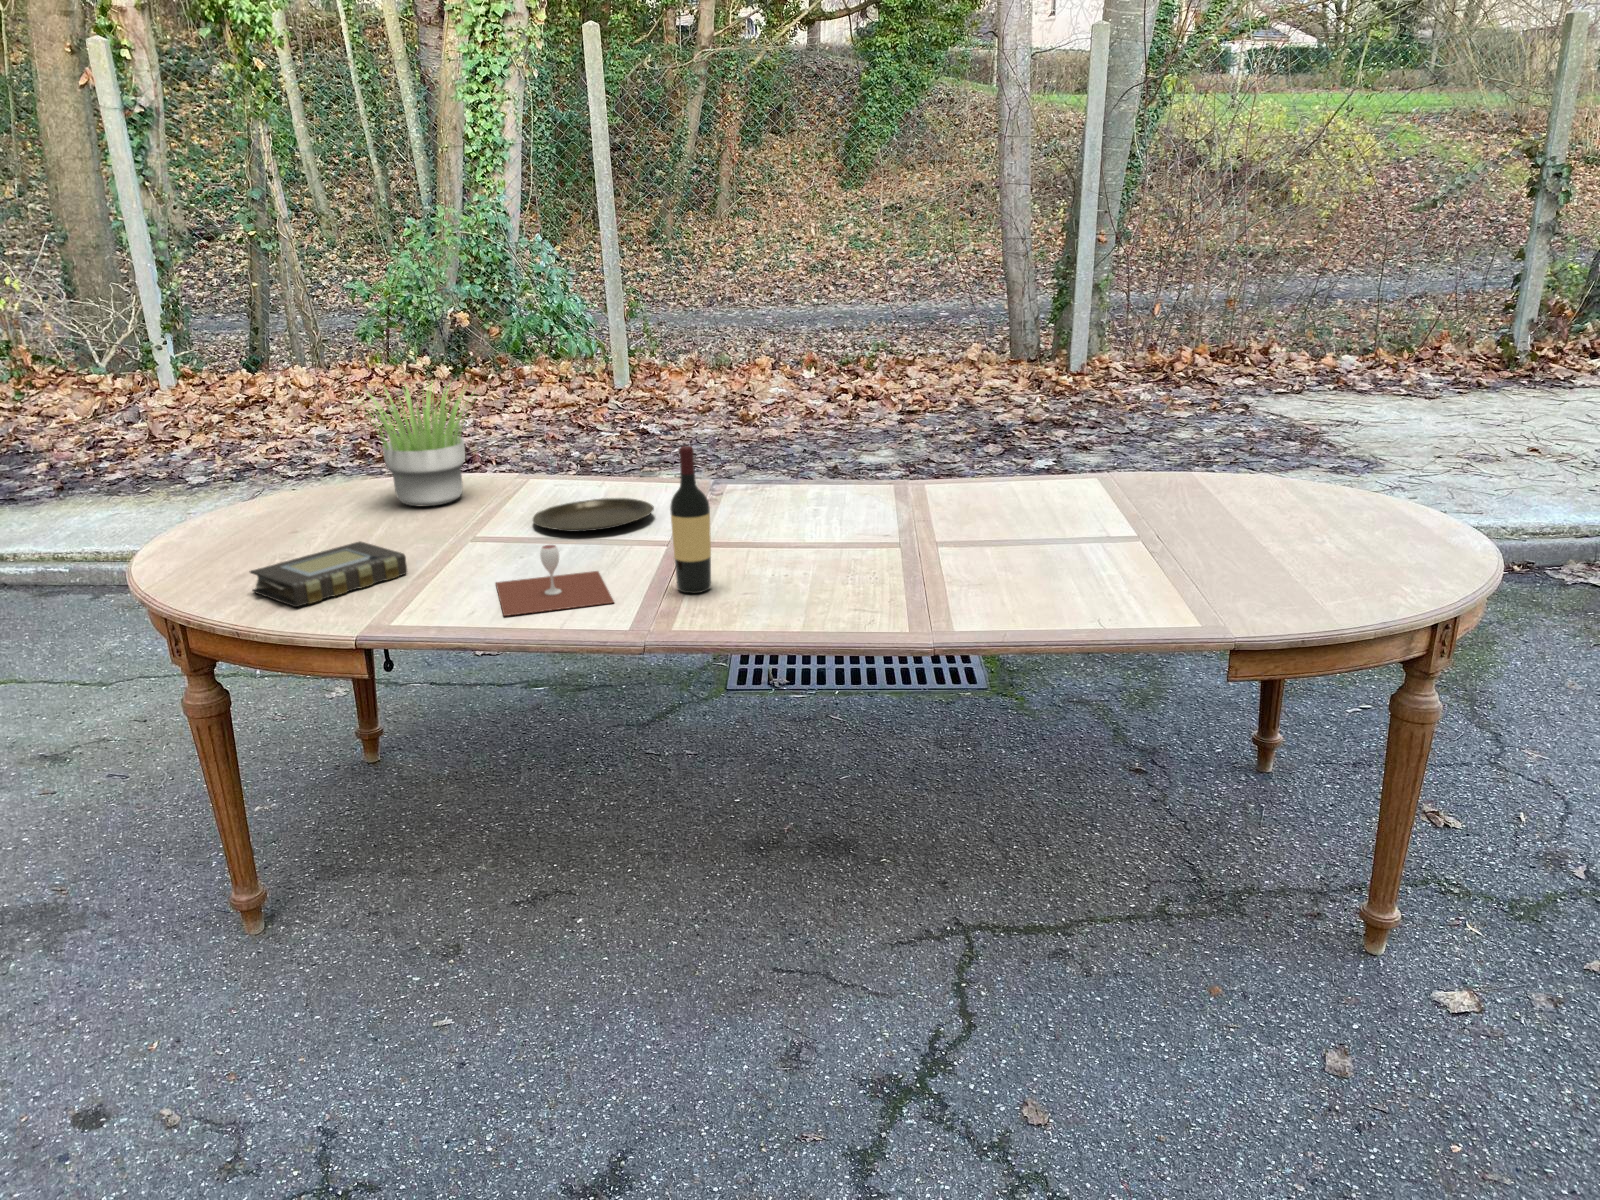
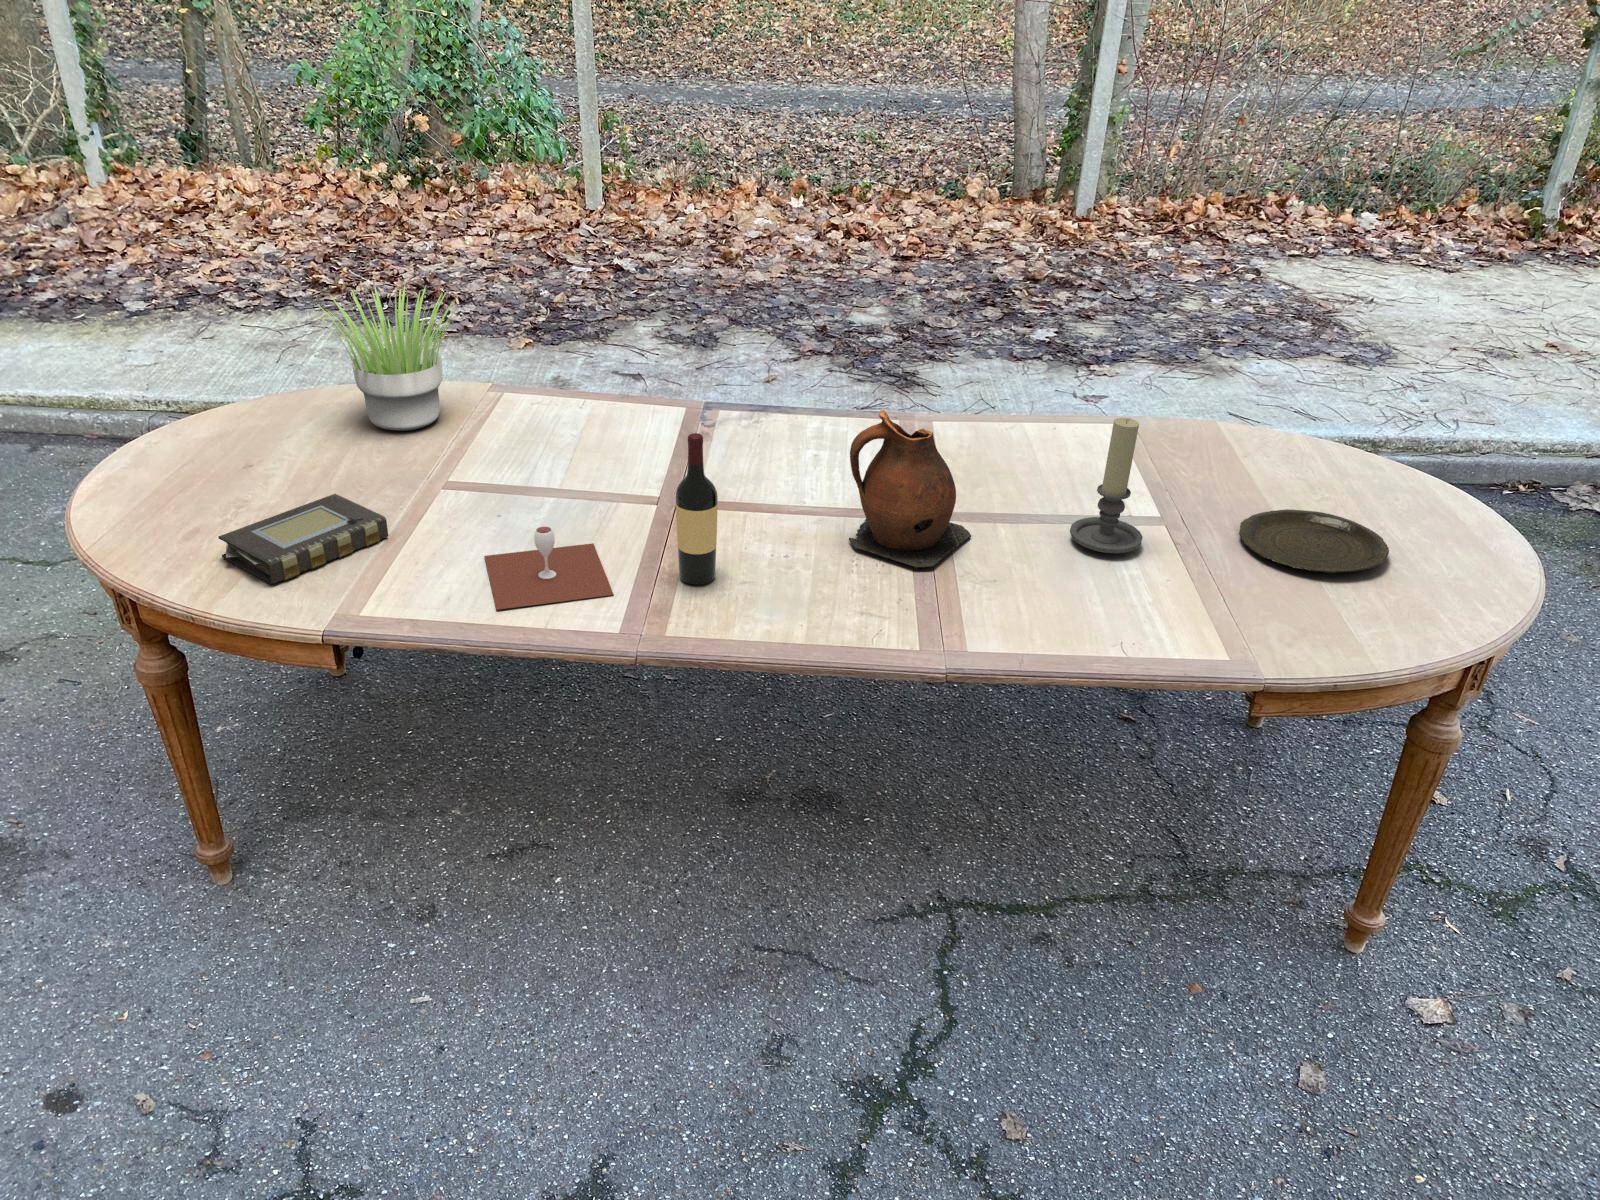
candle holder: none [1050,428,1120,559] -> present [1070,418,1143,553]
ceramic pitcher: none [835,432,956,576] -> present [849,410,971,569]
plate: present [533,498,654,532] -> present [1239,509,1389,573]

